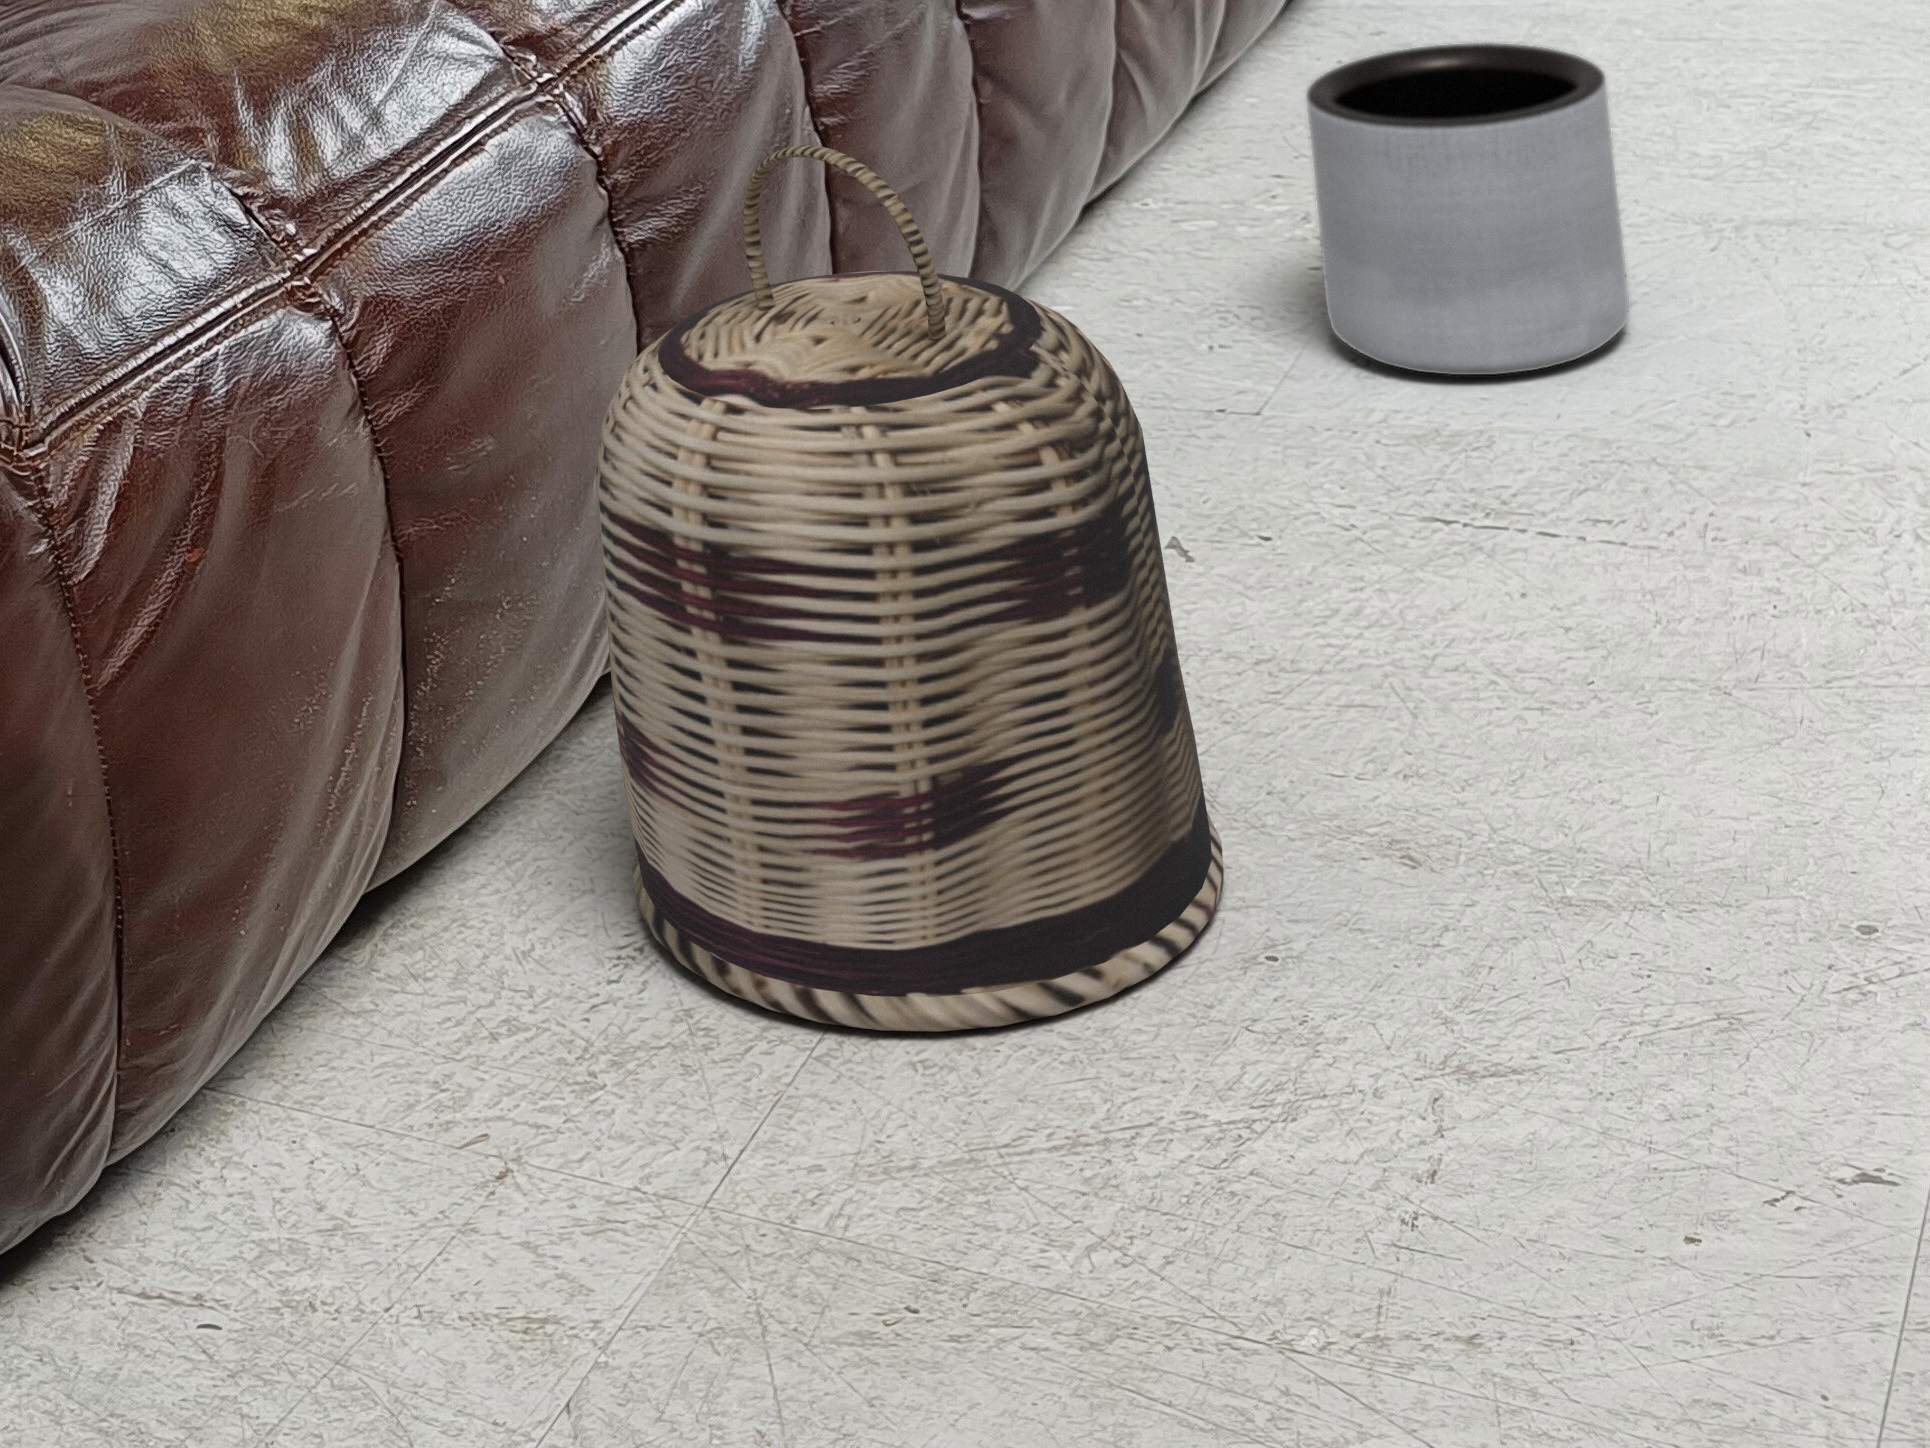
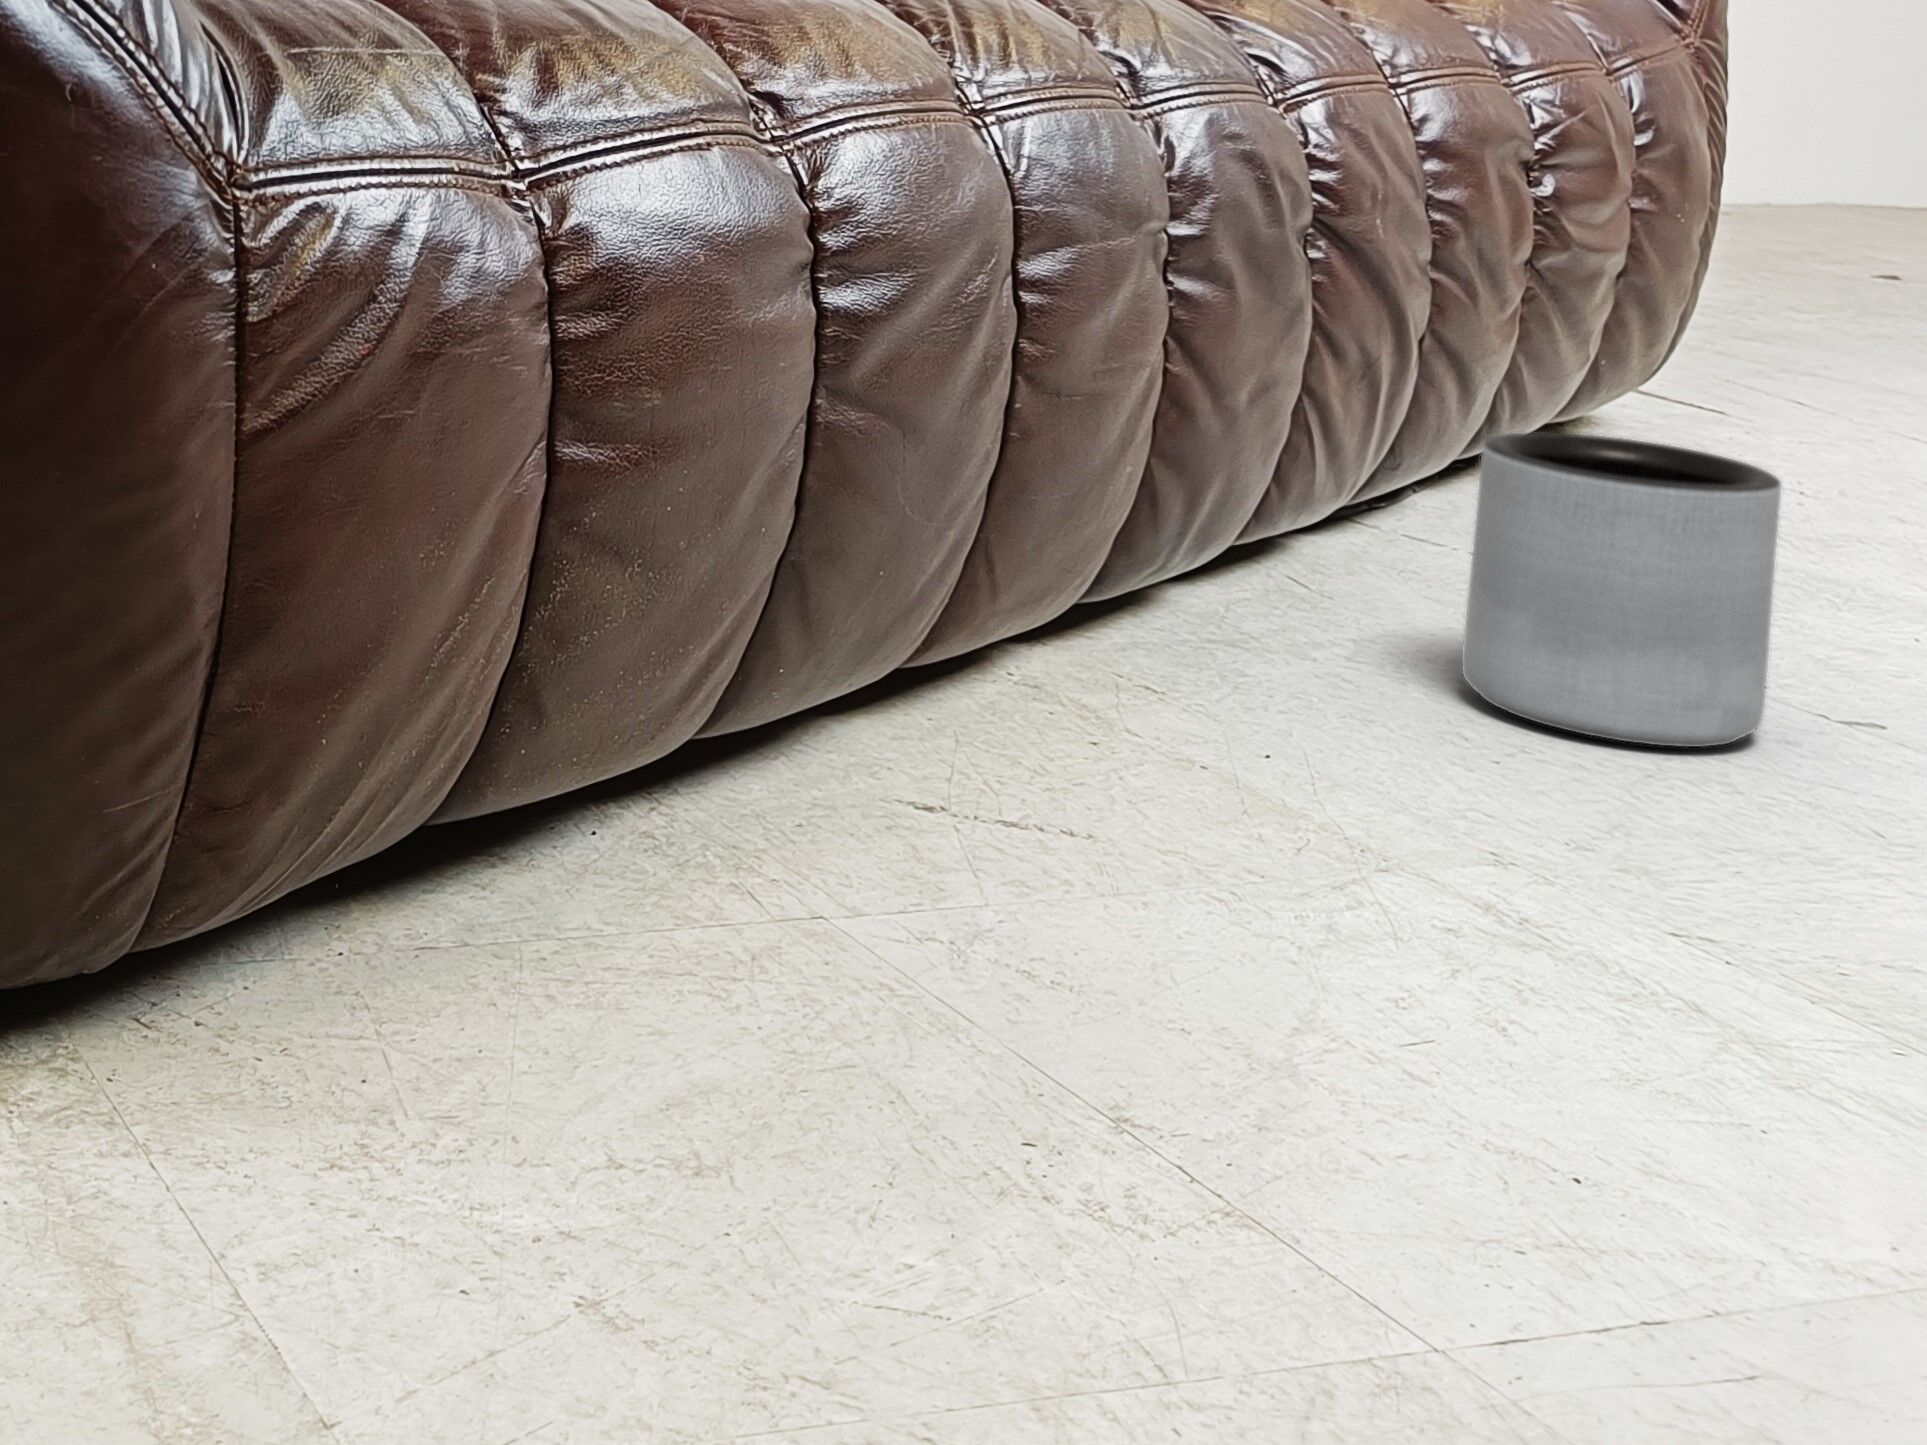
basket: present [595,145,1224,1031] -> none [699,188,1298,1065]

